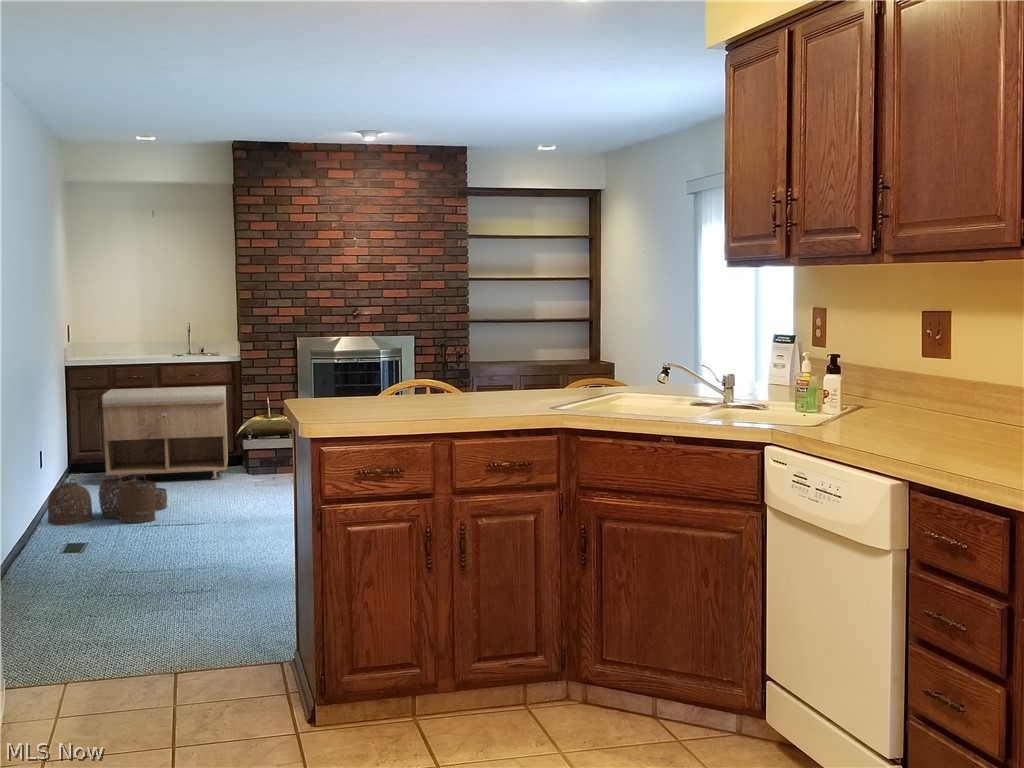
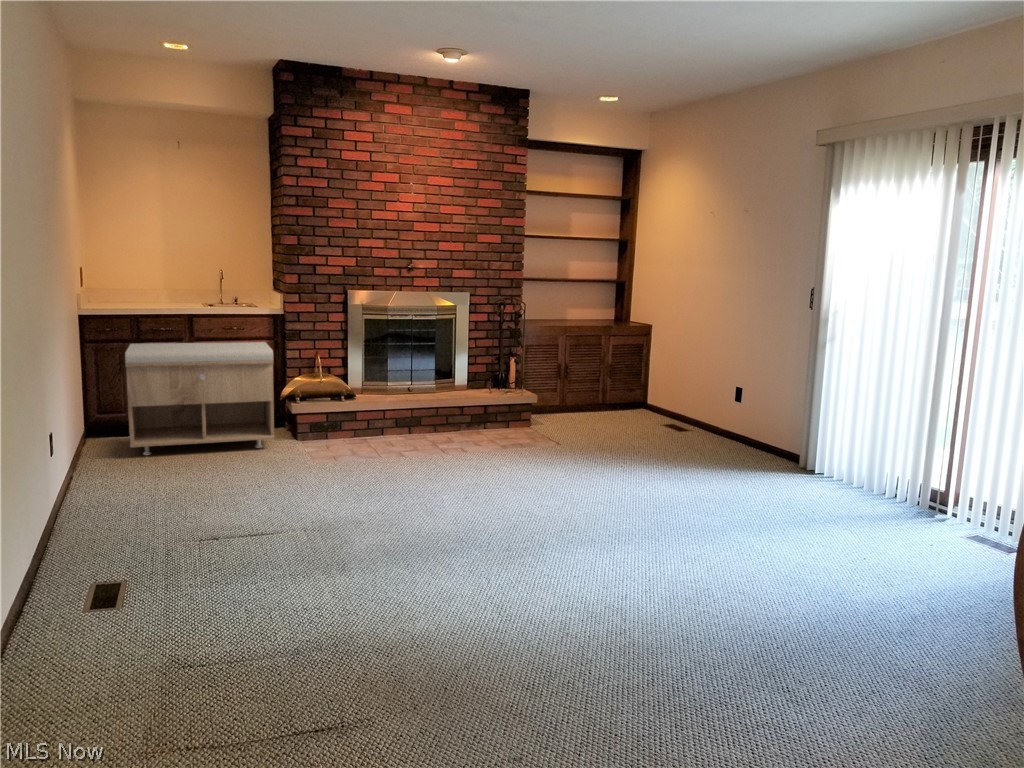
woven basket: present [47,473,167,525] -> none [68,460,224,537]

